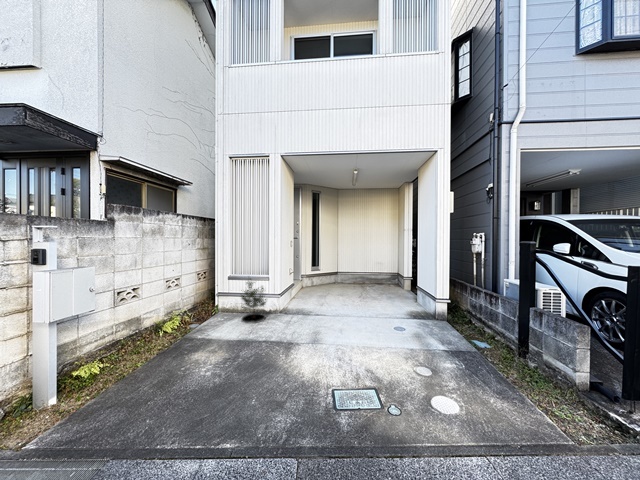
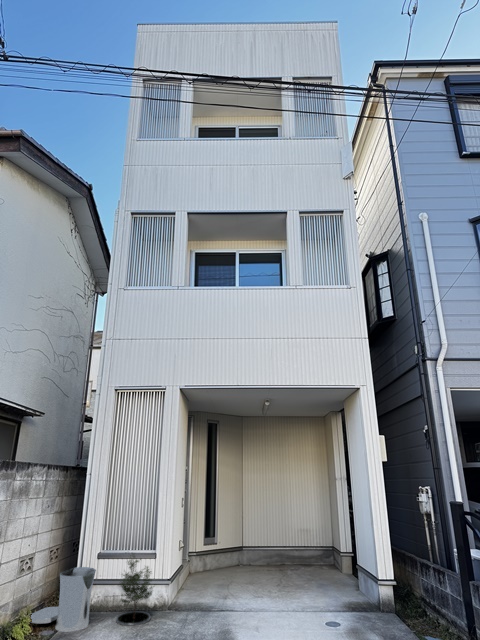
trash can: none [182,285,223,326] -> present [31,567,96,632]

